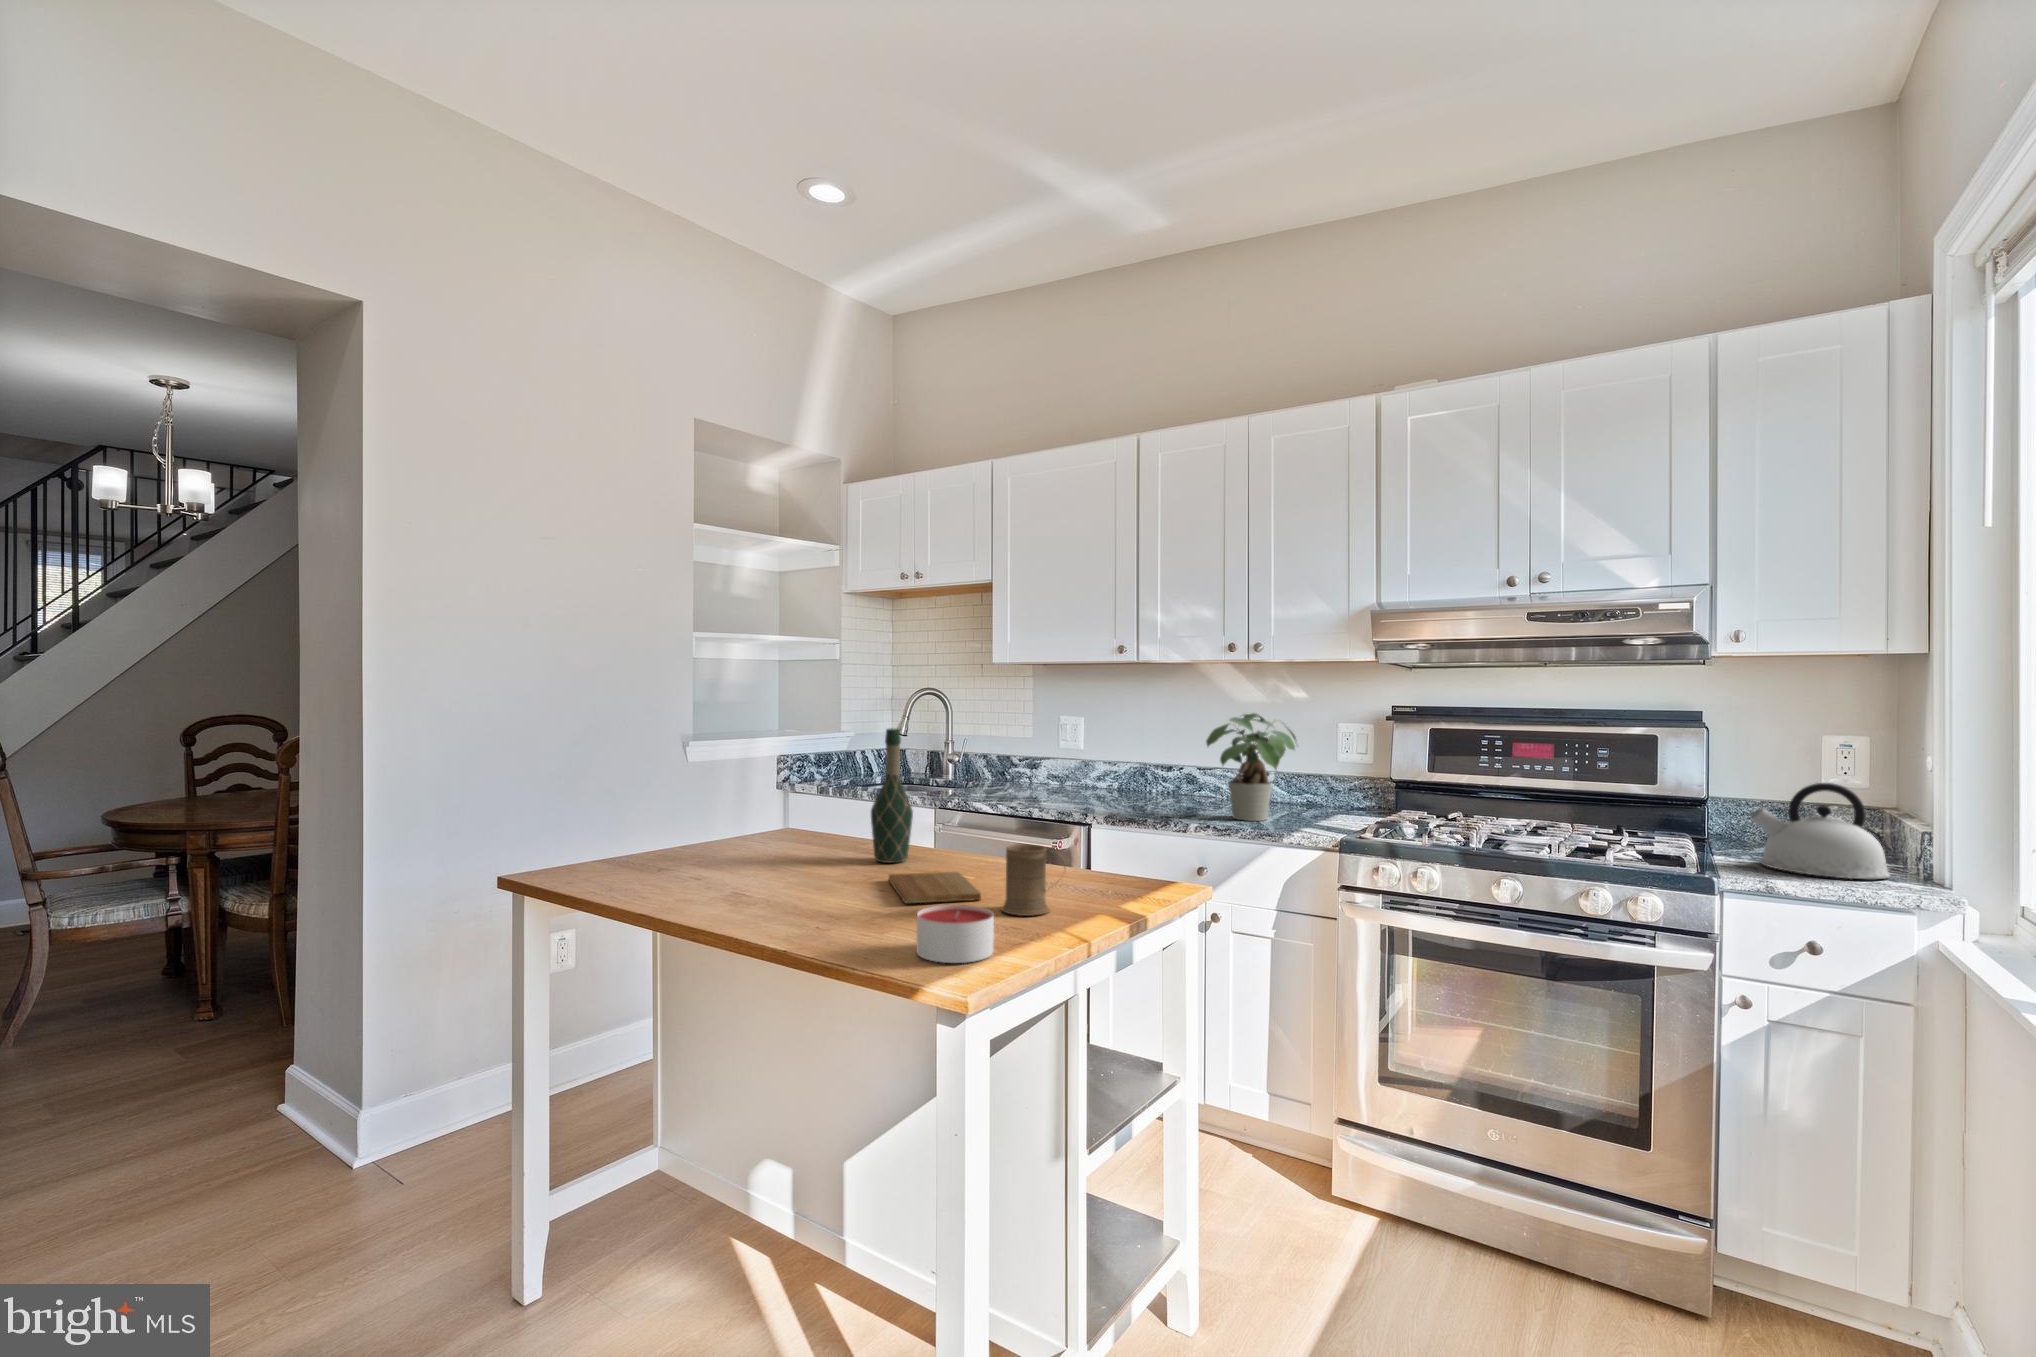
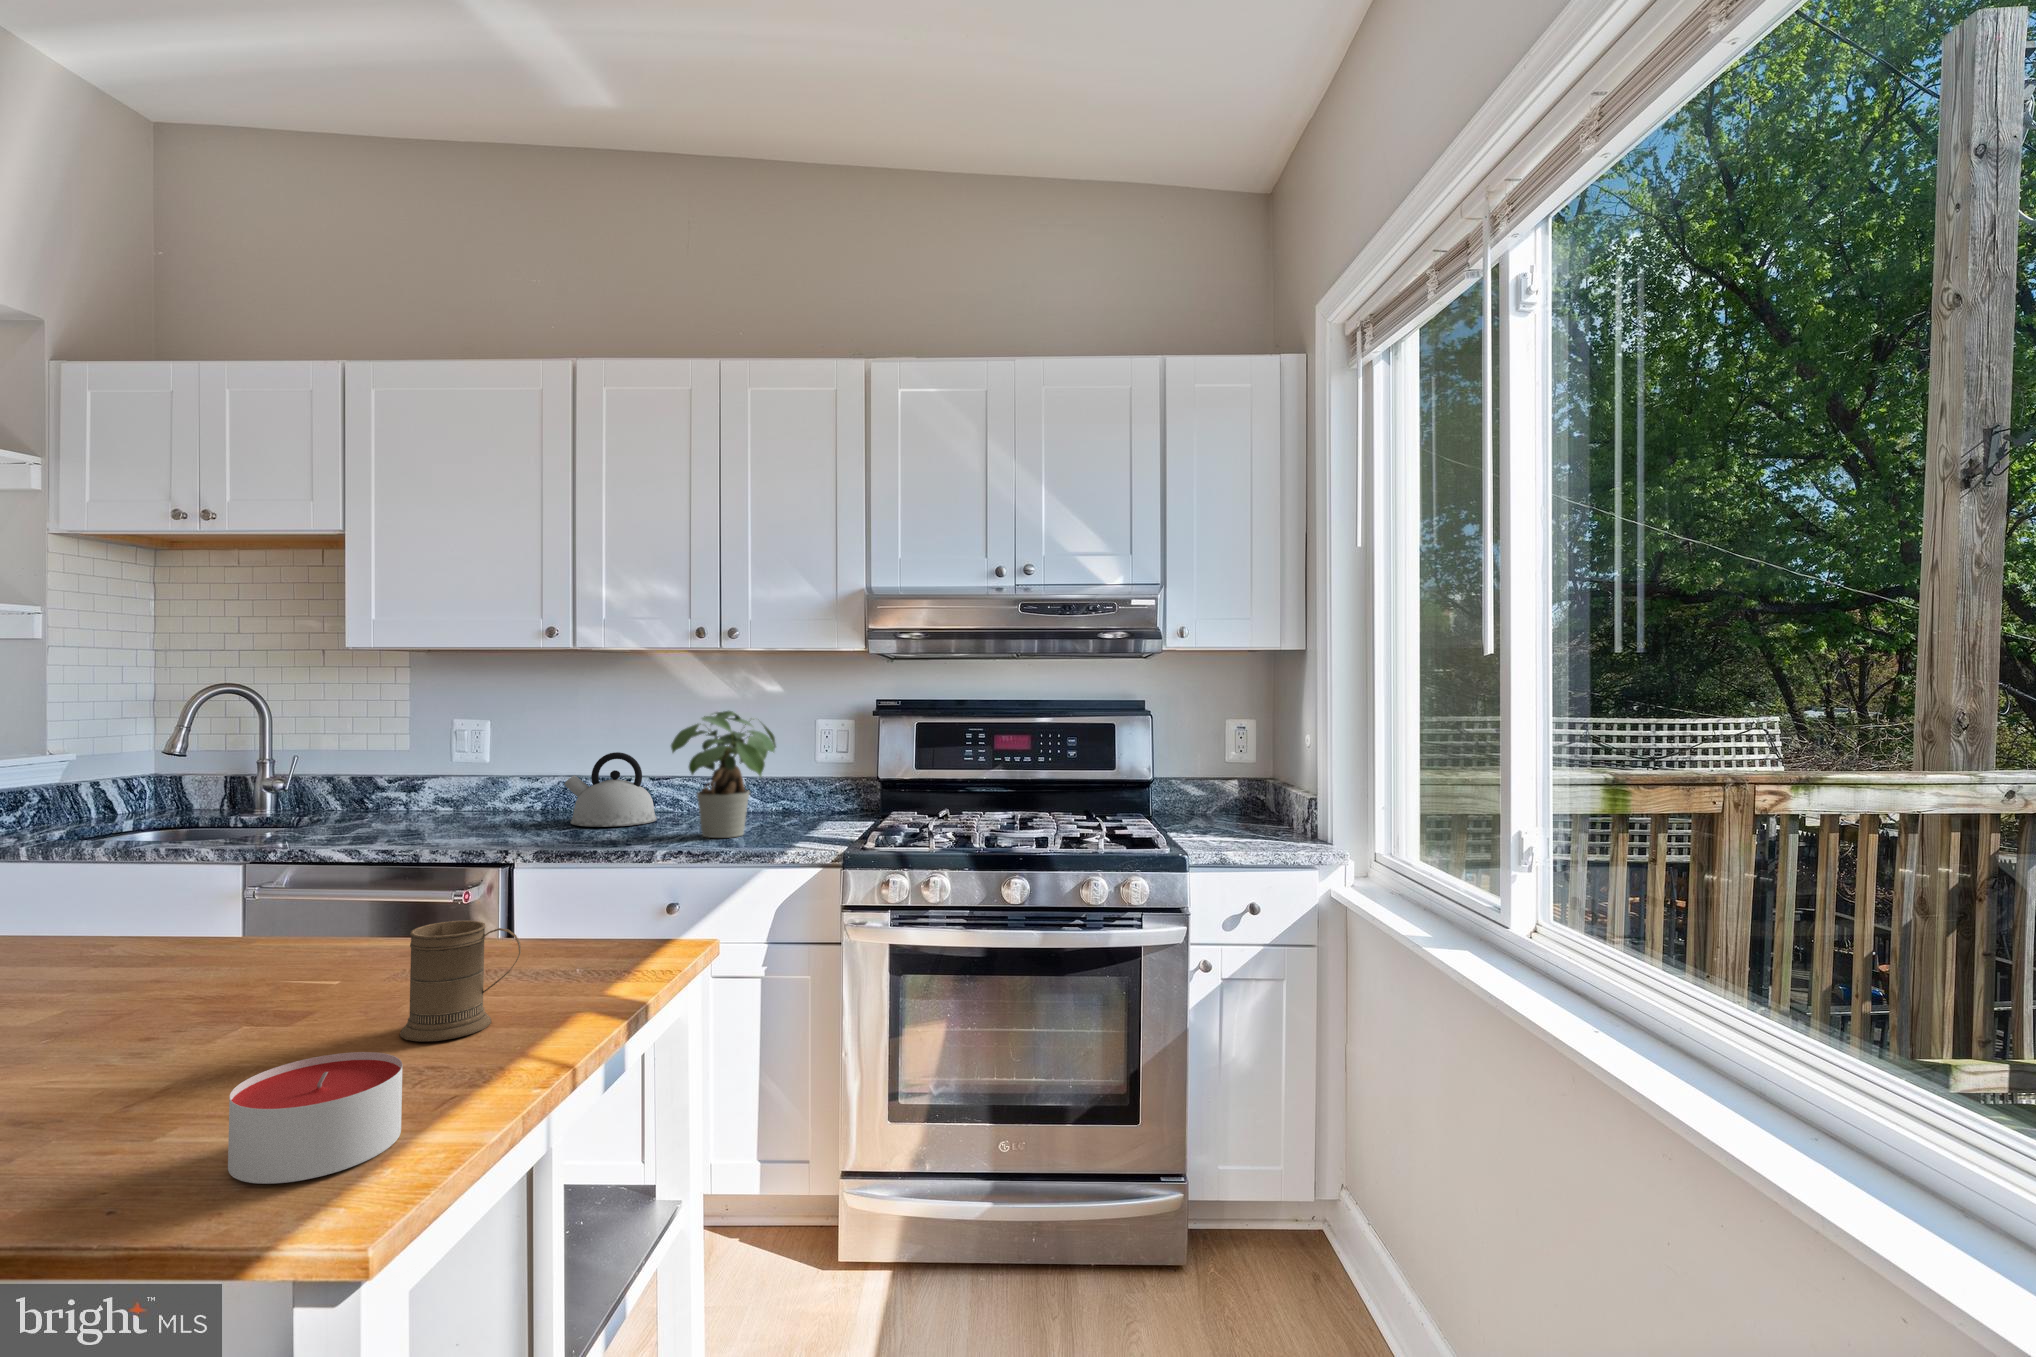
wine bottle: present [871,728,913,863] -> none [111,746,207,978]
kettle: present [1750,783,1890,879] -> present [564,752,657,827]
cutting board: present [889,872,981,903] -> none [154,975,358,1058]

